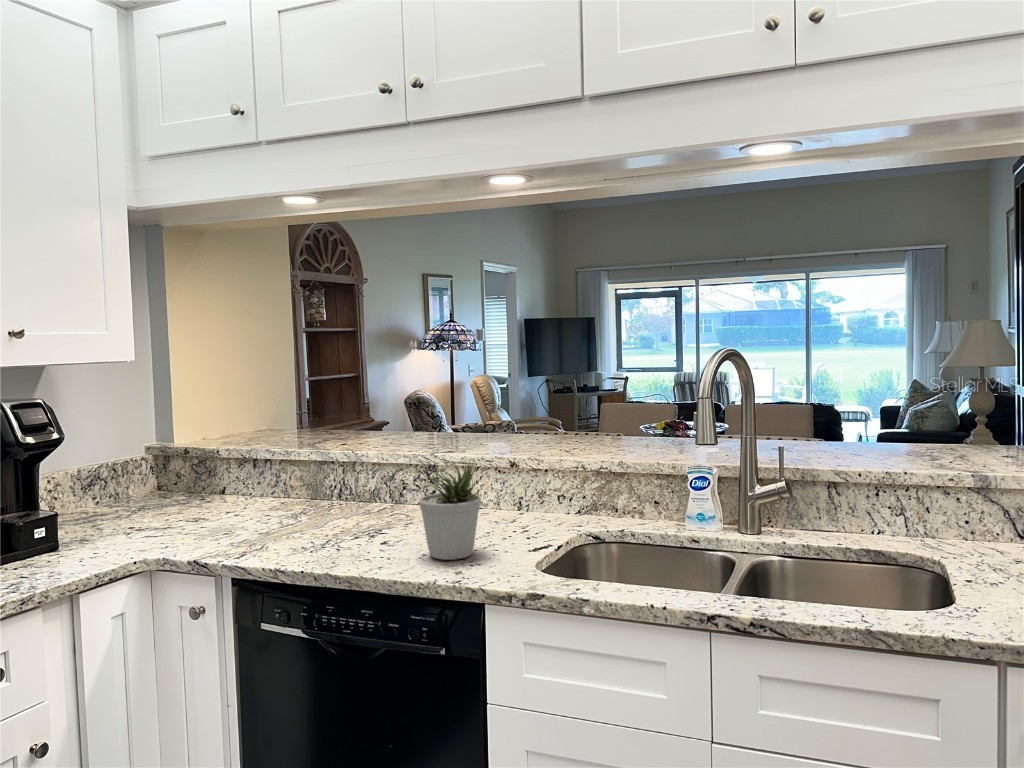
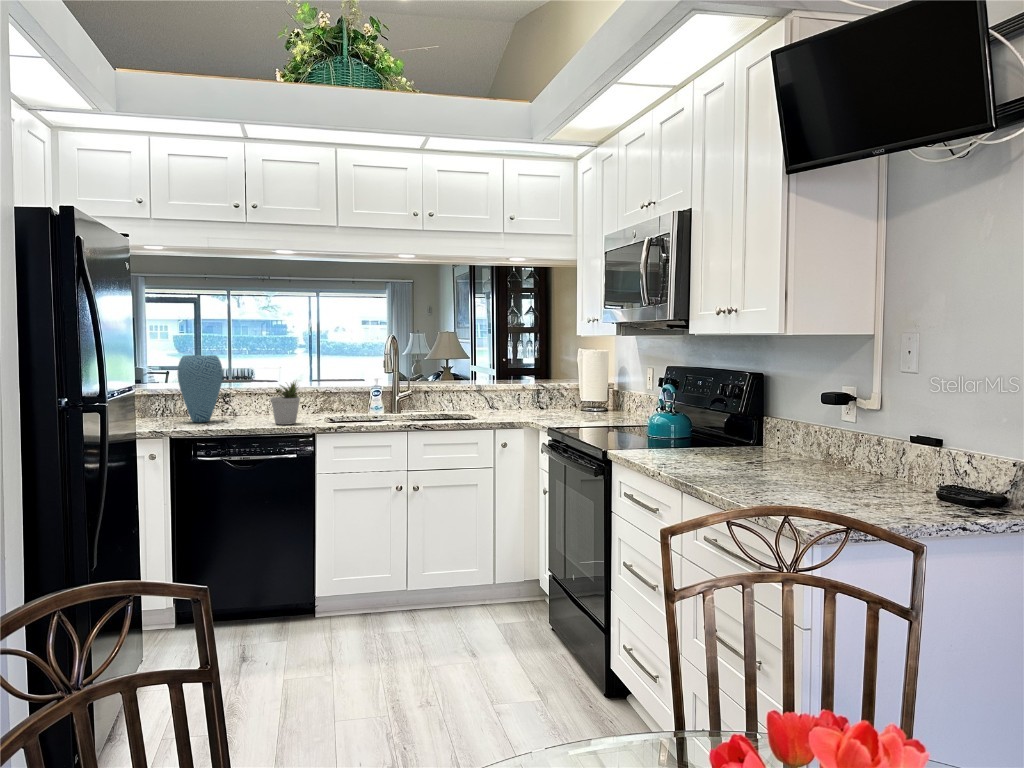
vase: none [307,398,385,526] -> present [178,355,223,422]

